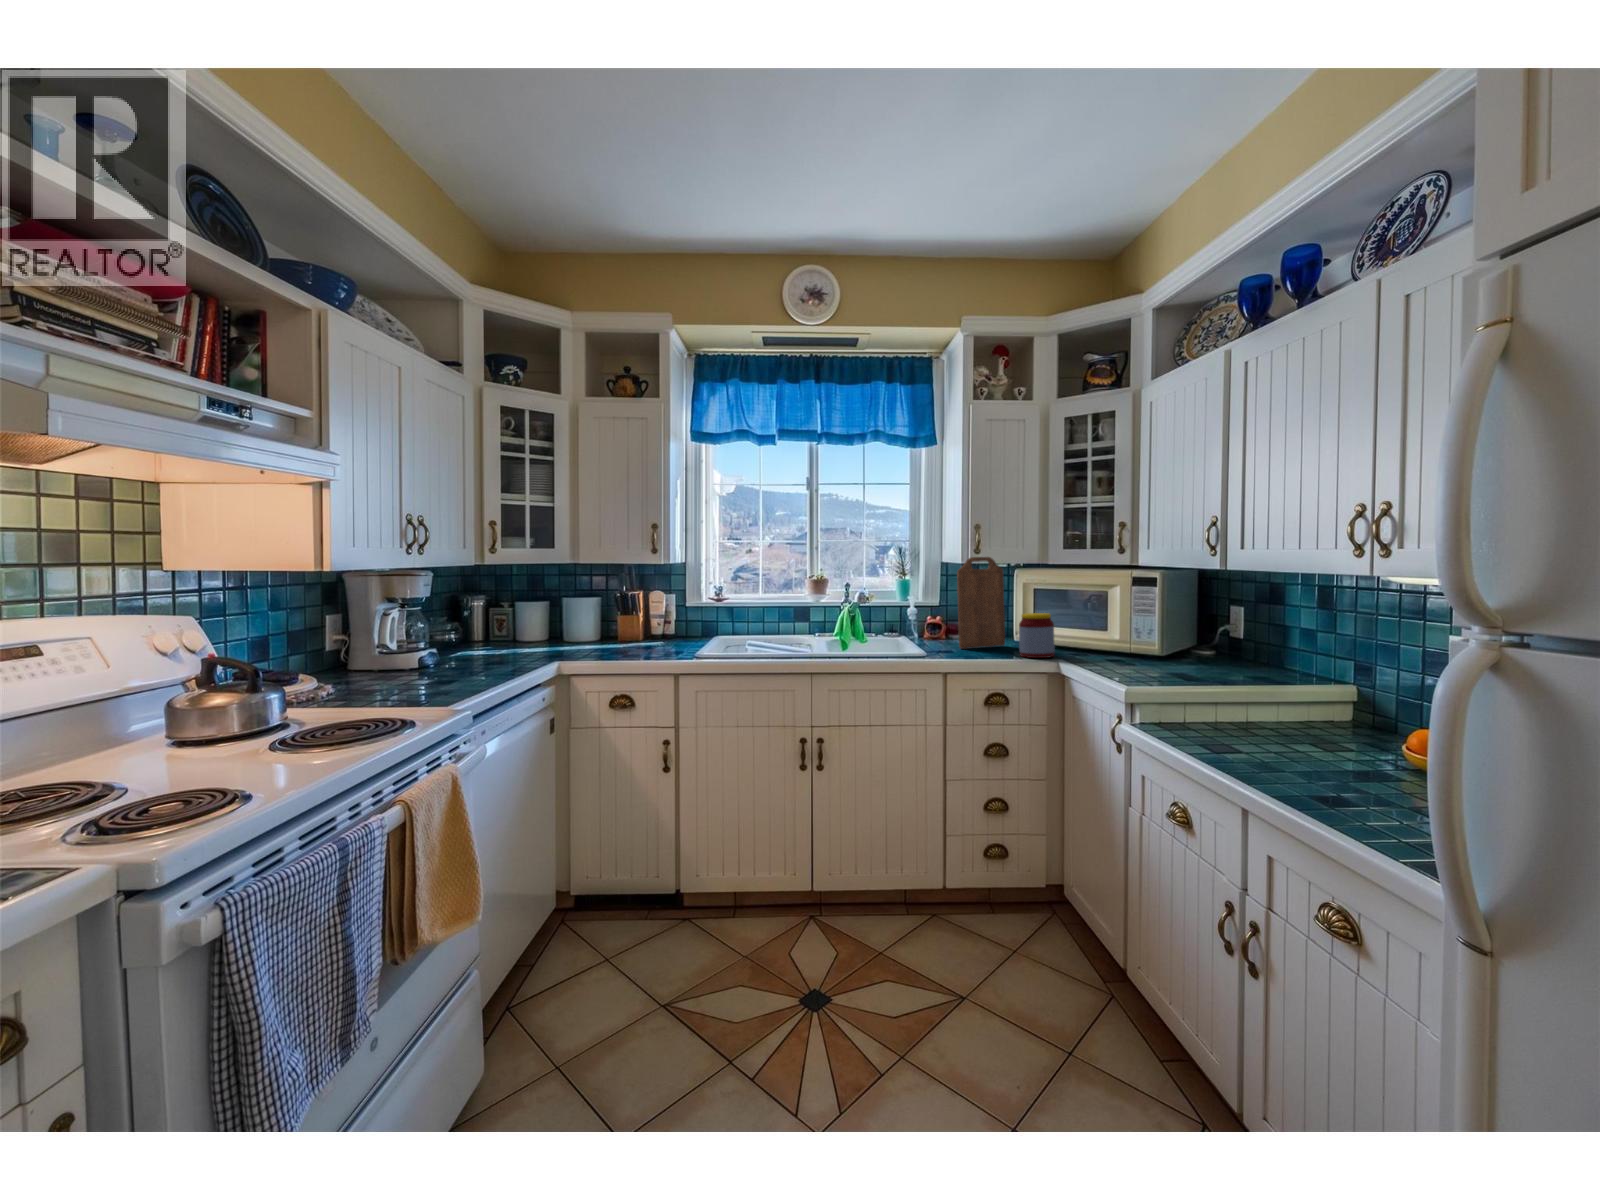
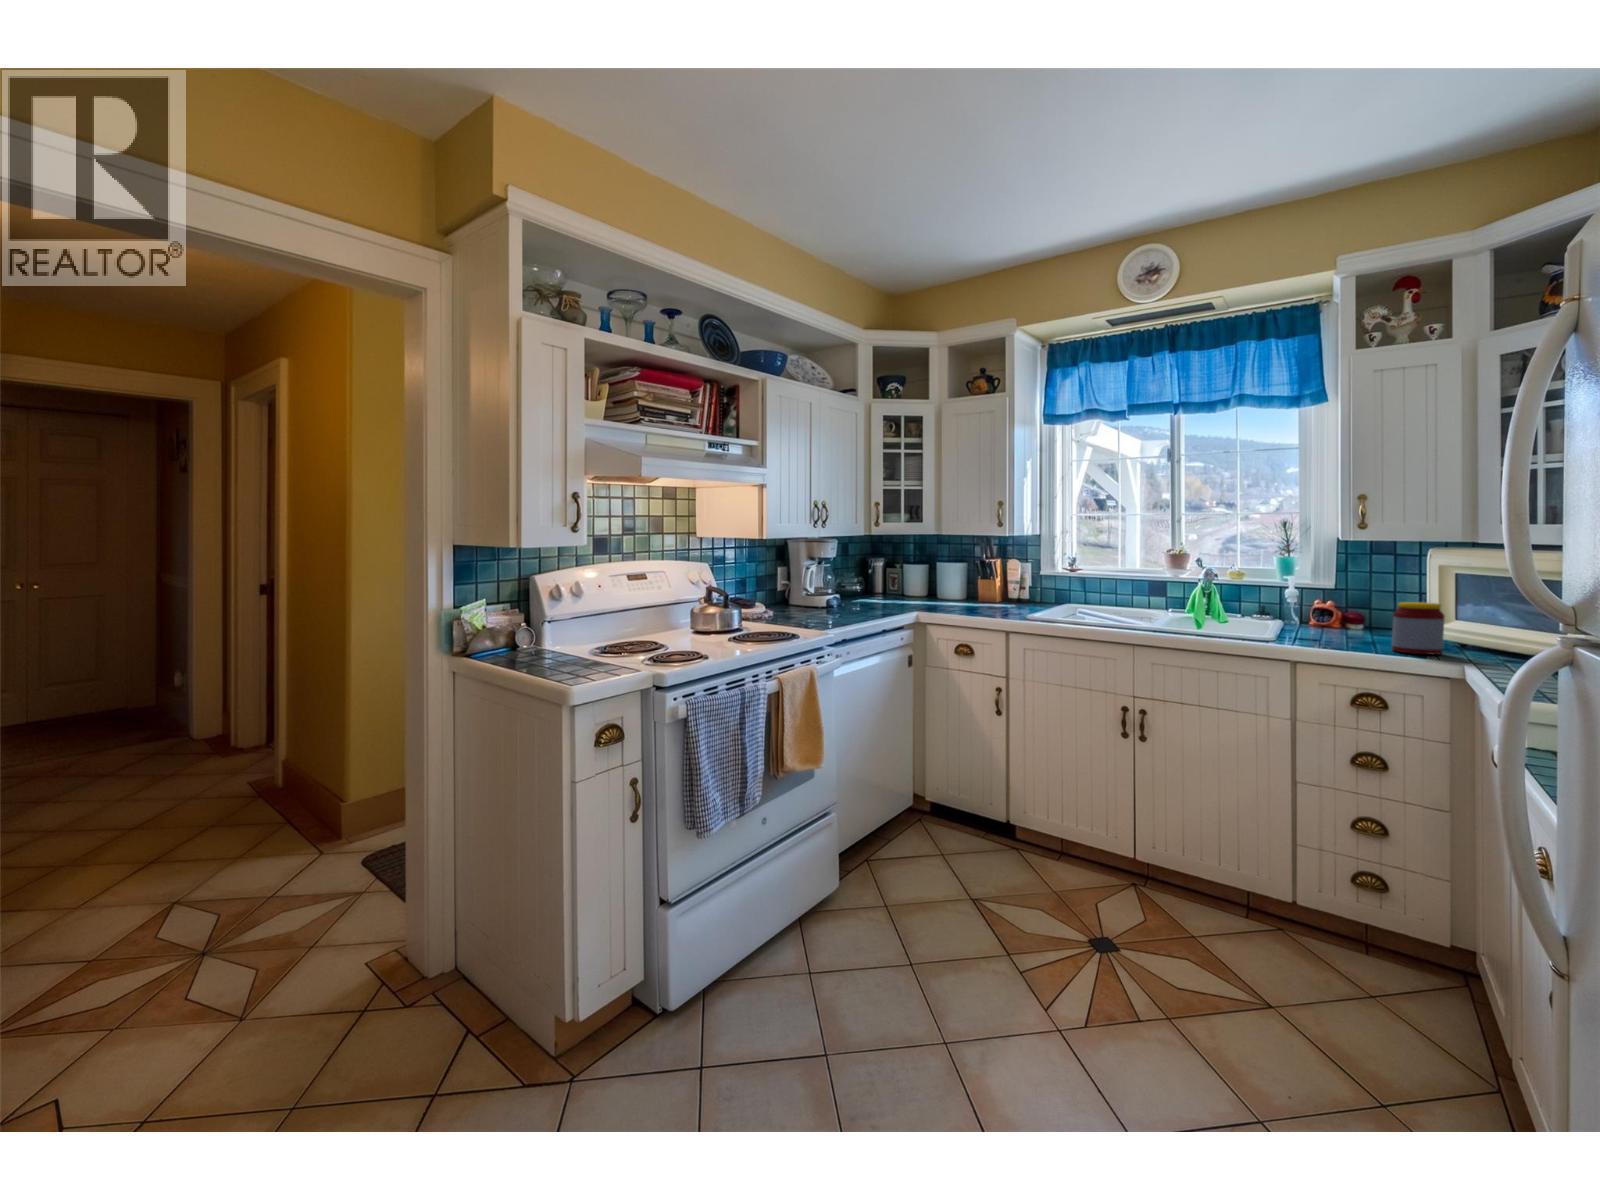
cutting board: present [957,557,1005,649] -> none [1325,535,1402,638]

